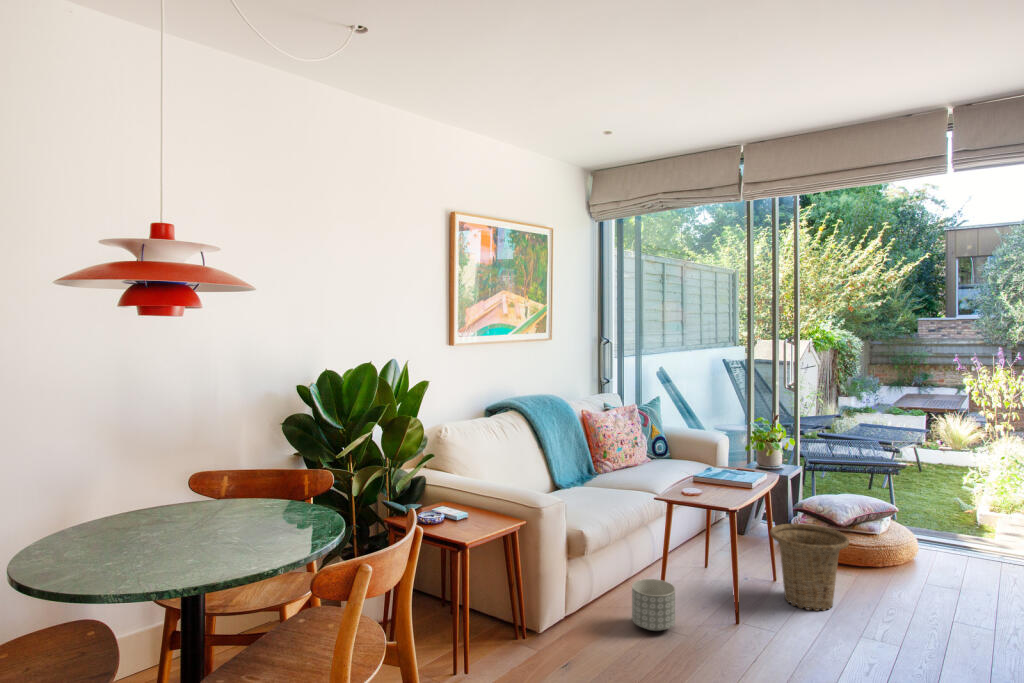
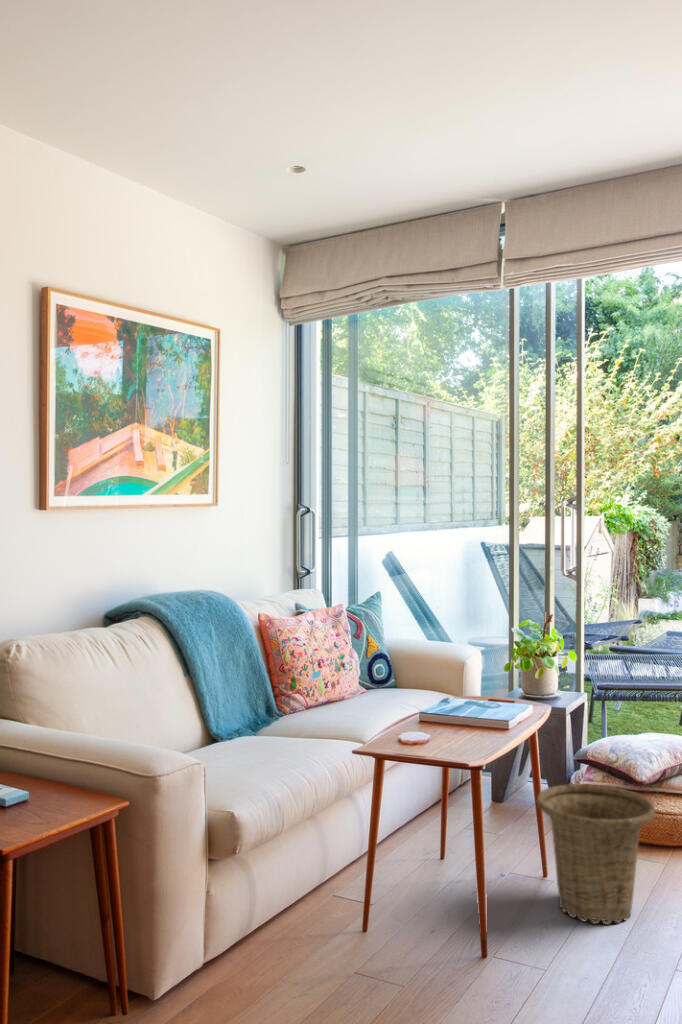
planter: present [632,579,675,631] -> none [311,887,382,979]

